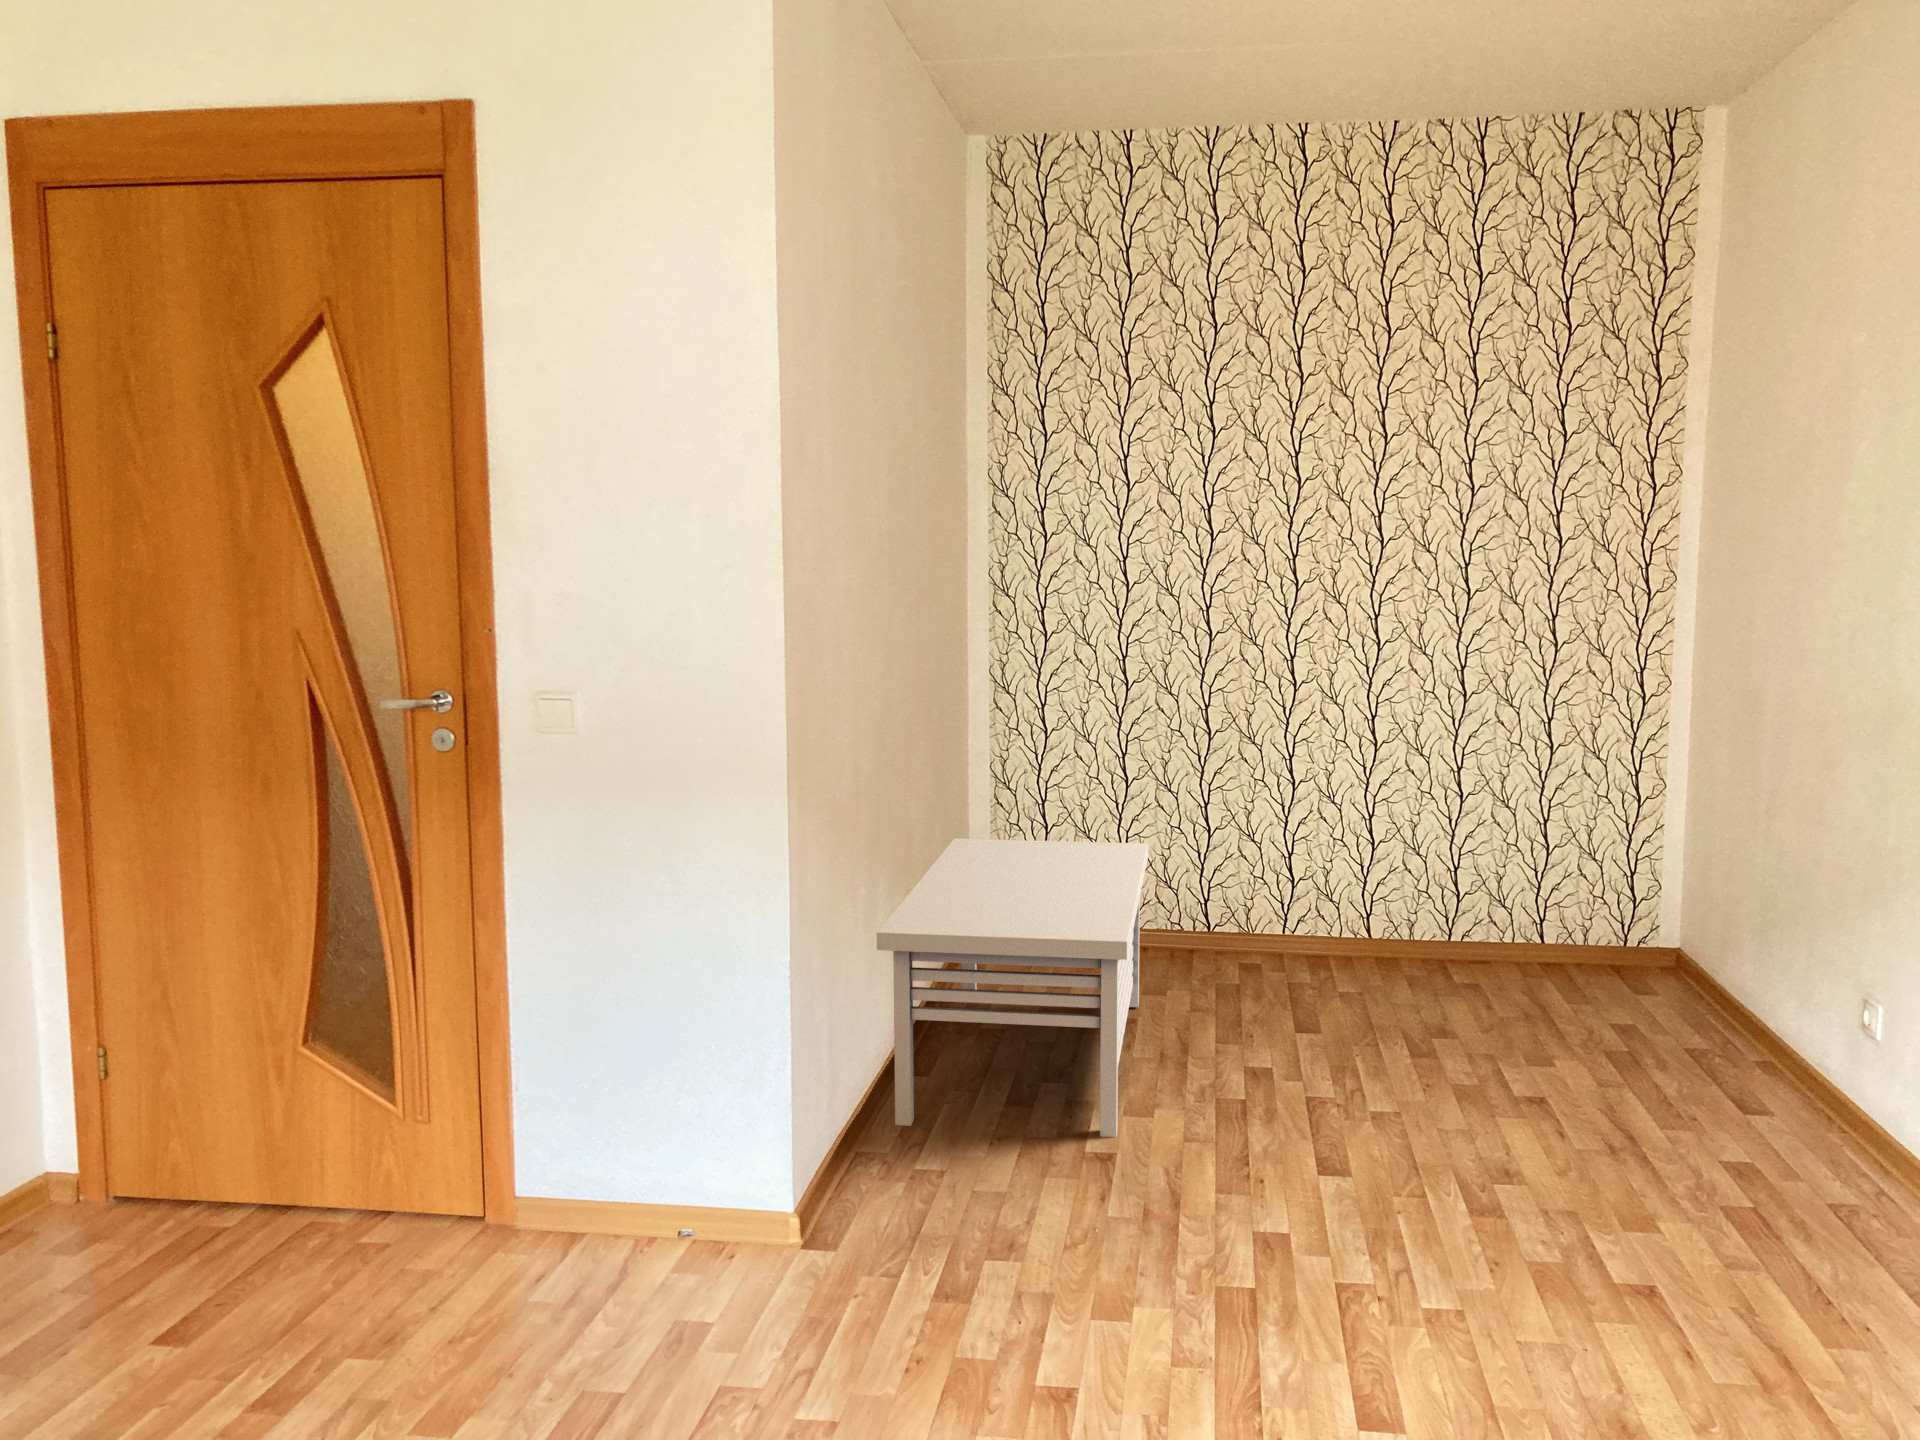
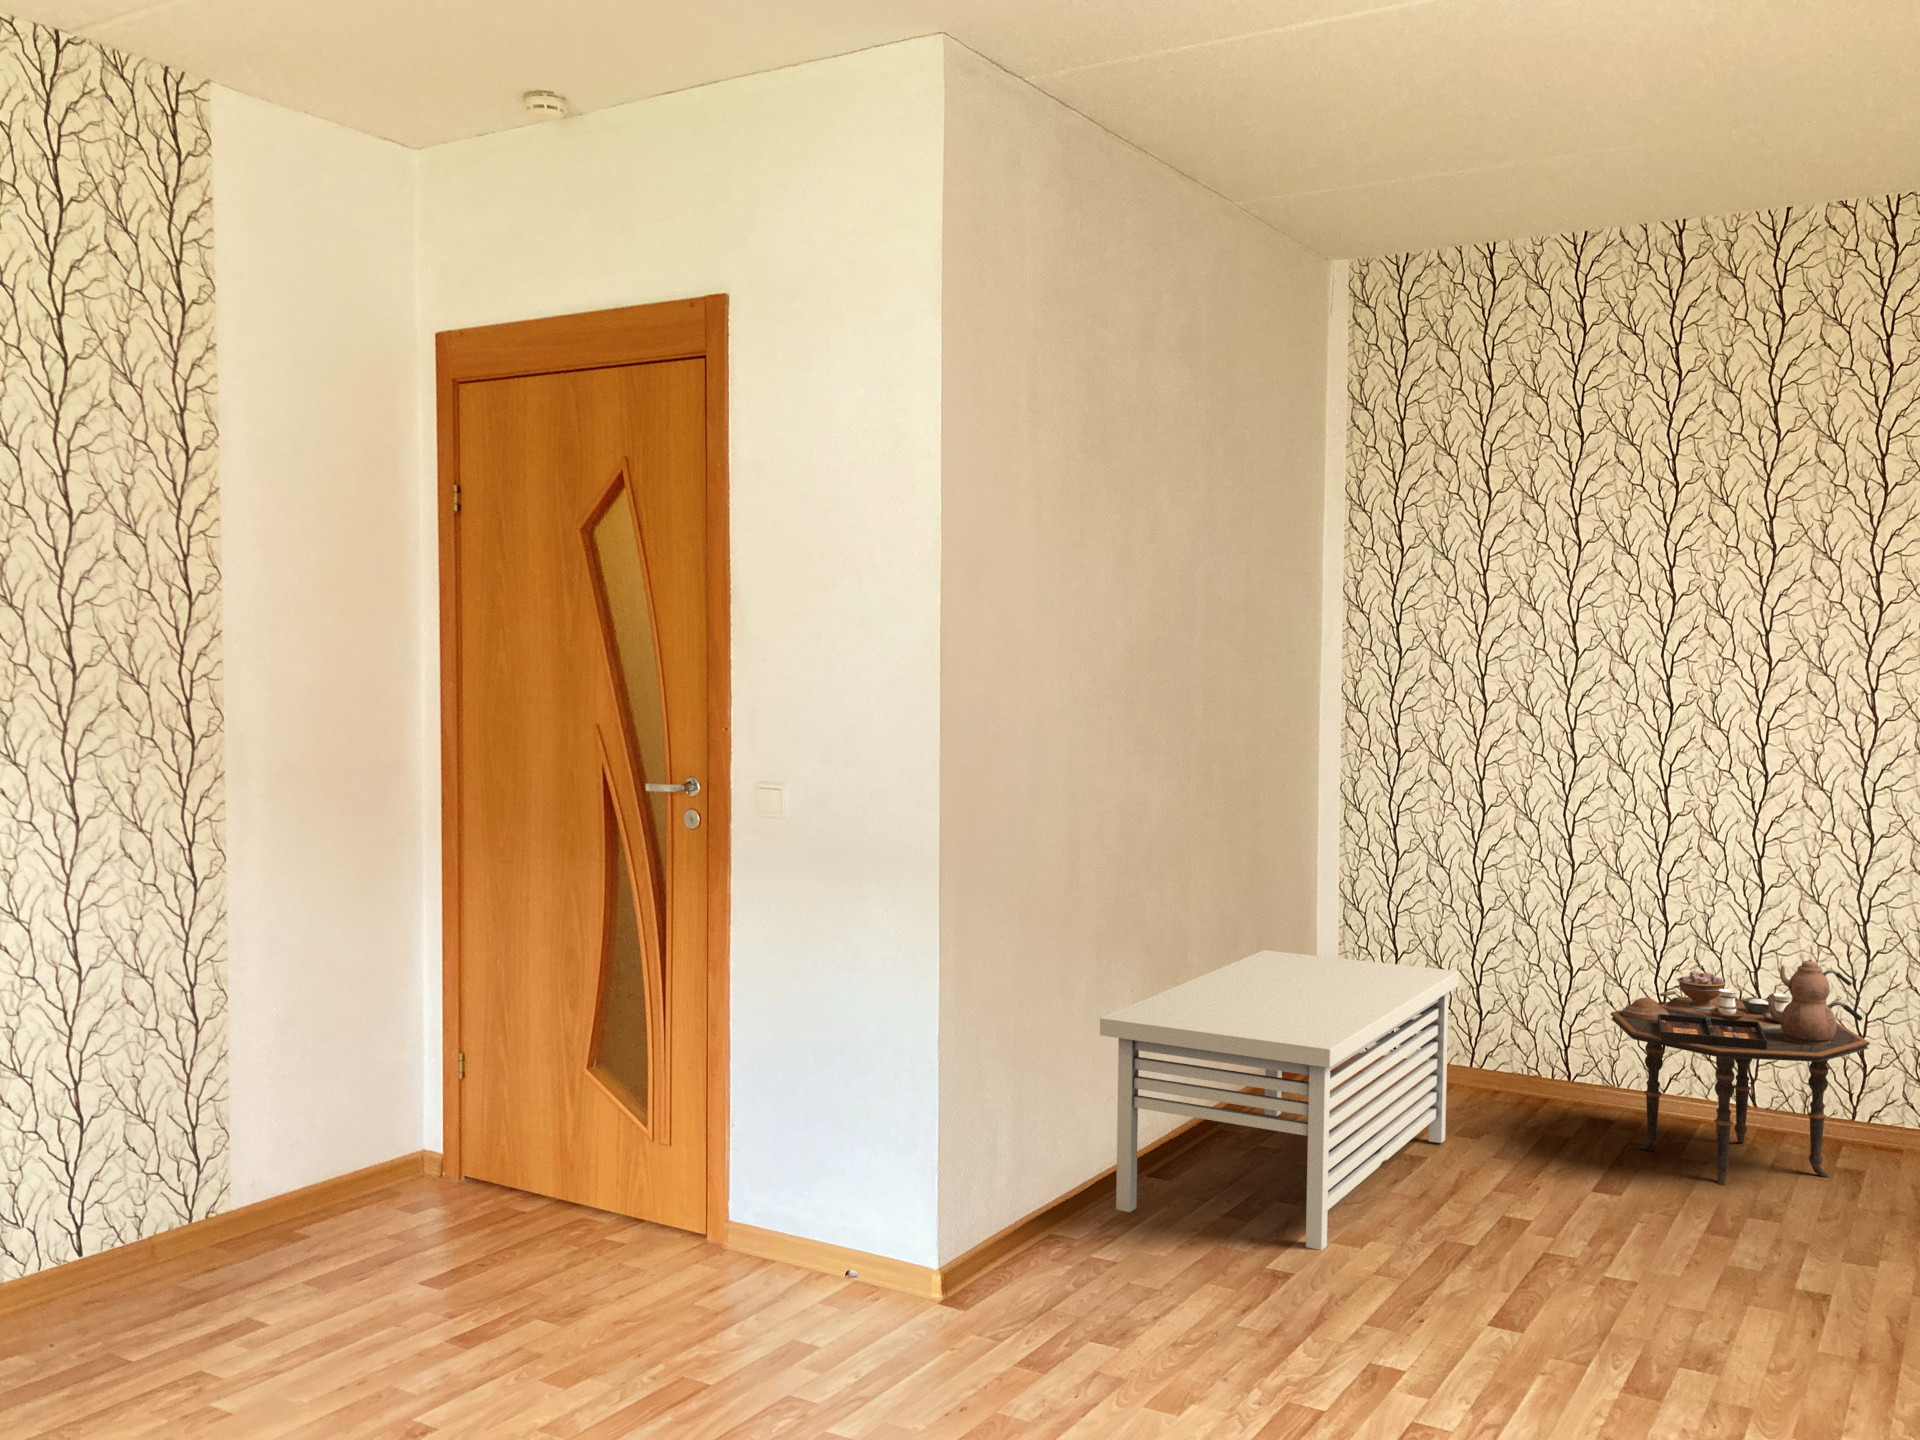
side table: none [1272,808,1493,1016] -> present [1610,959,1870,1186]

